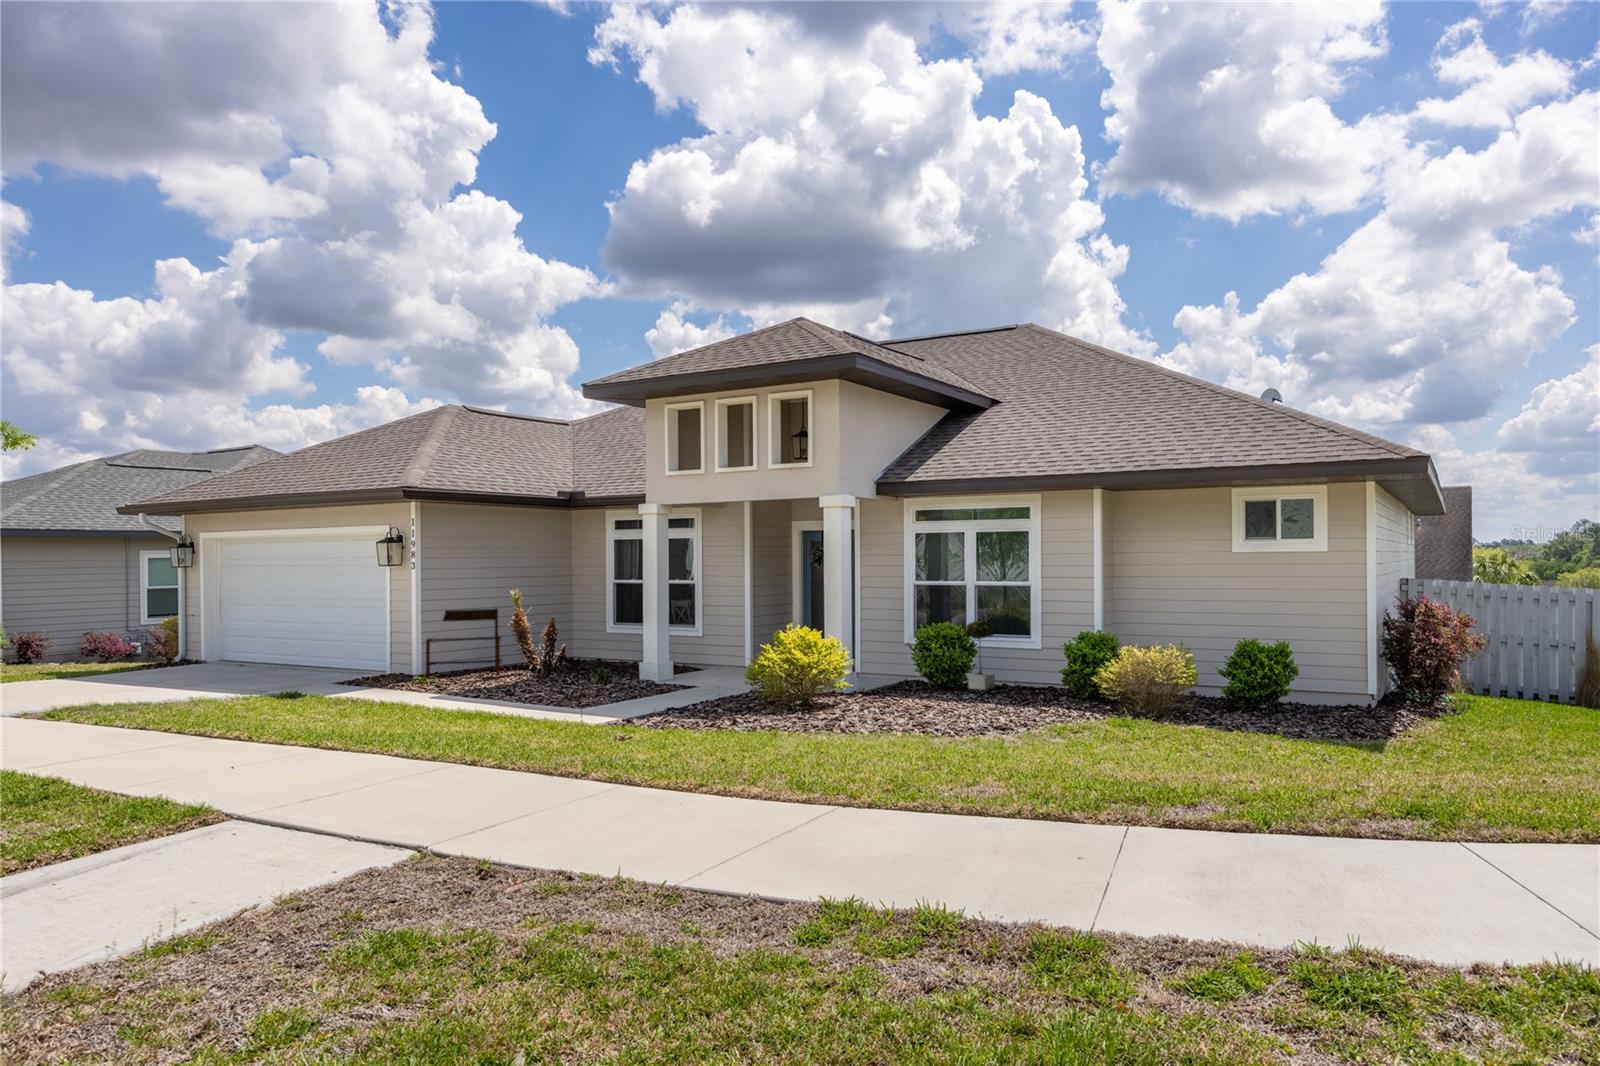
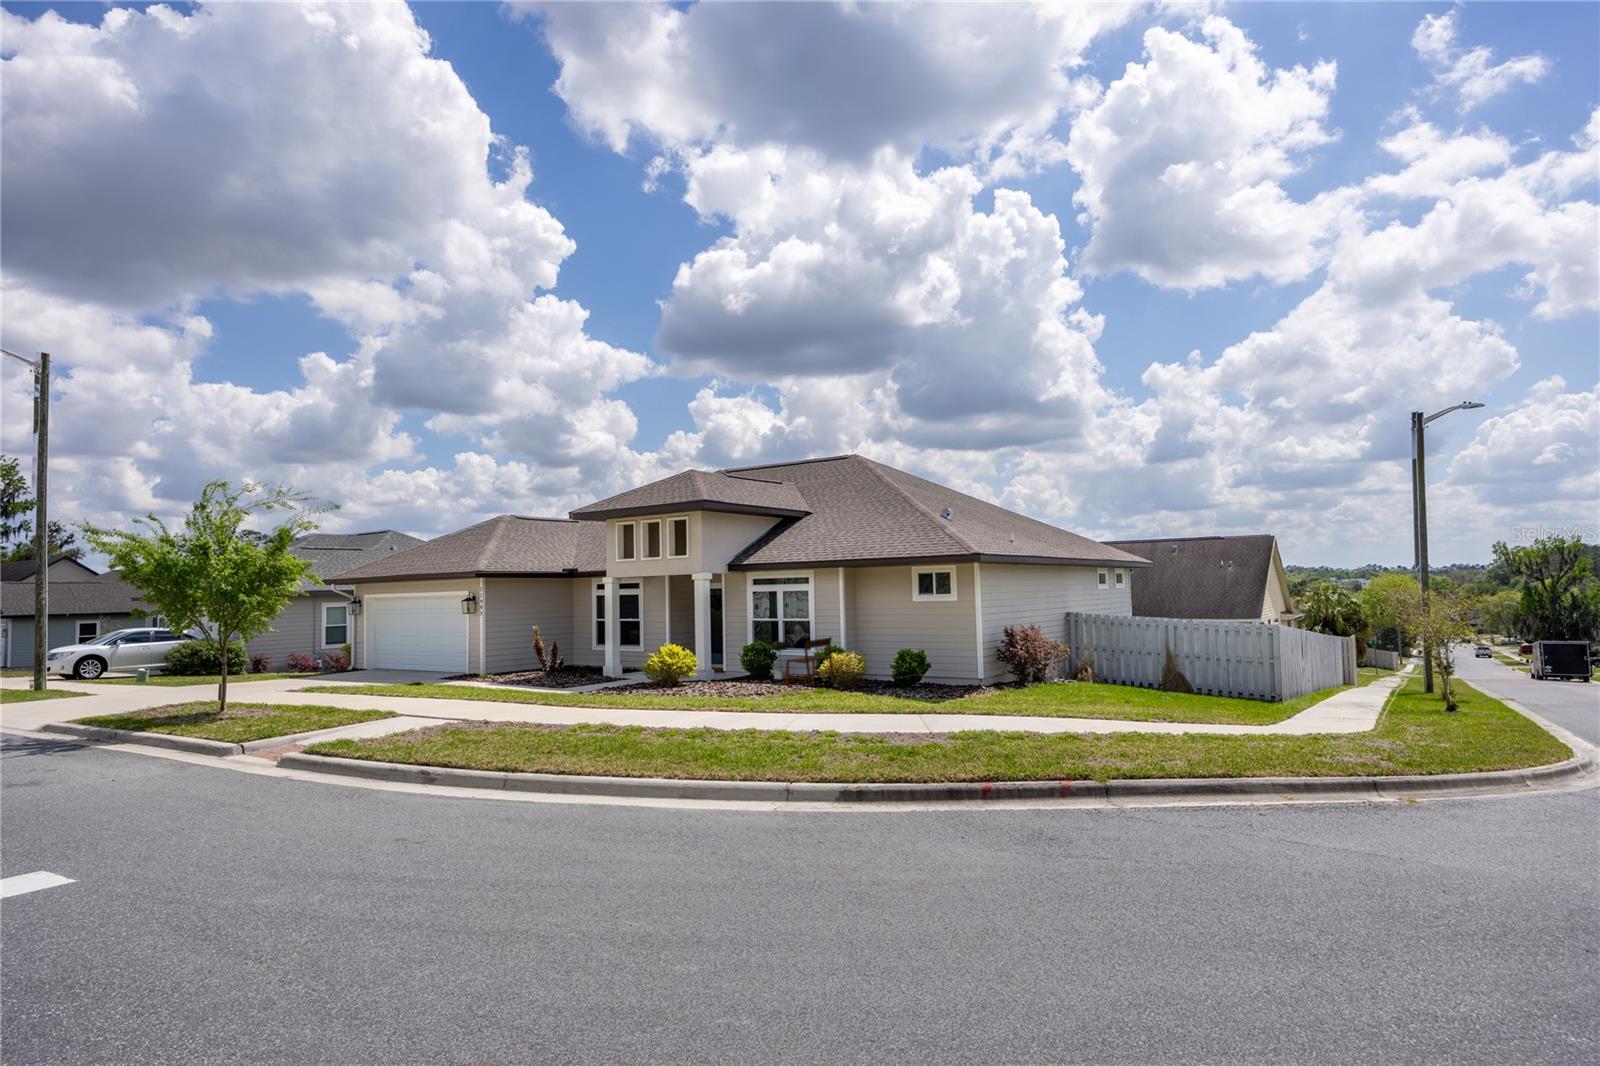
bench: present [426,608,502,677] -> present [785,637,835,687]

